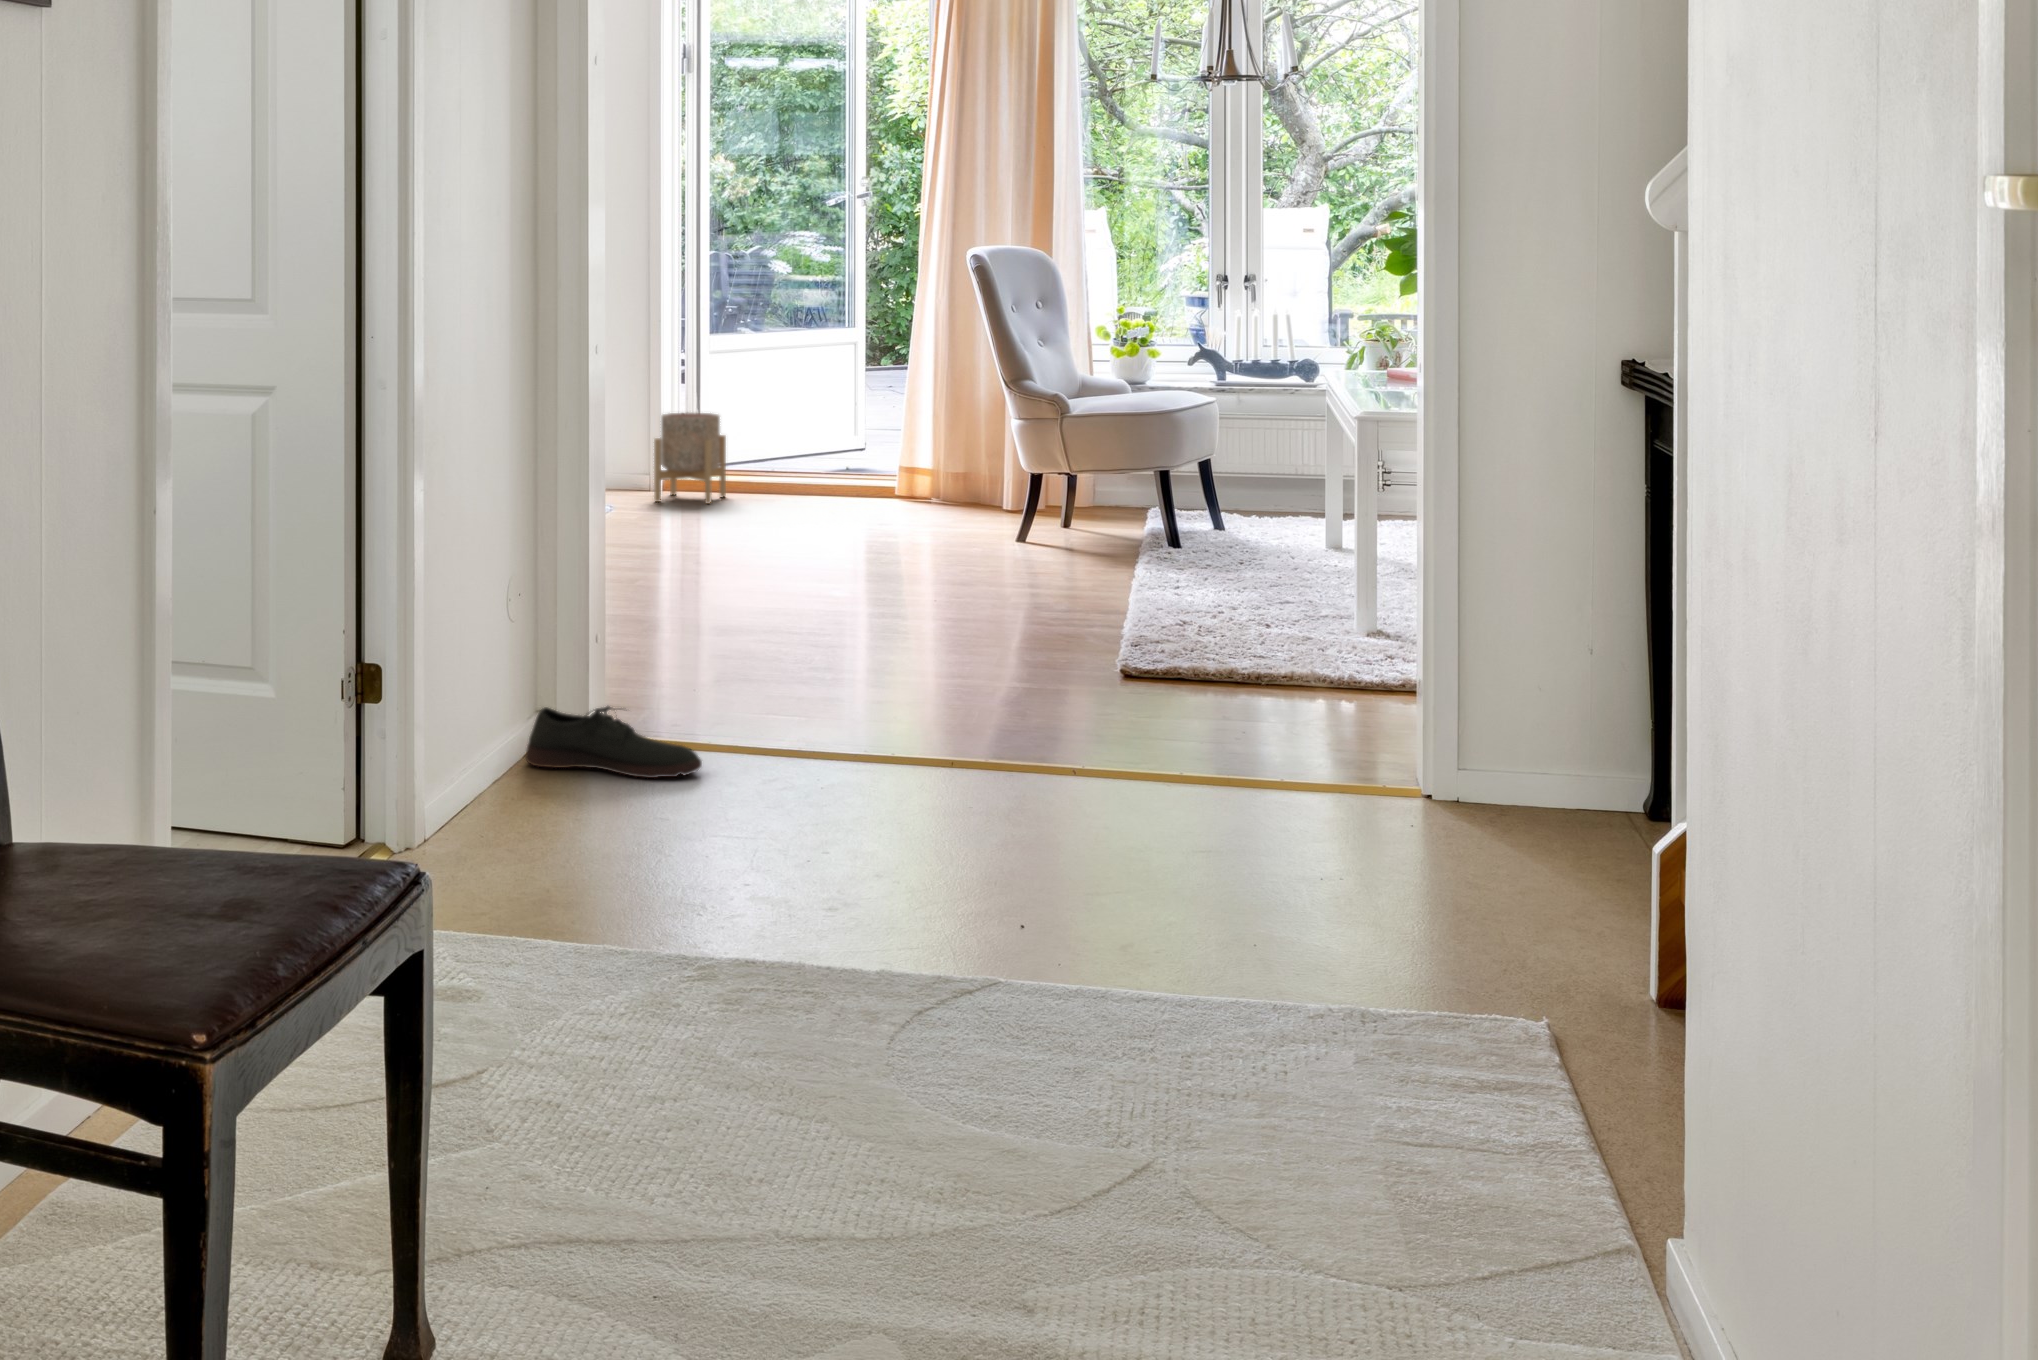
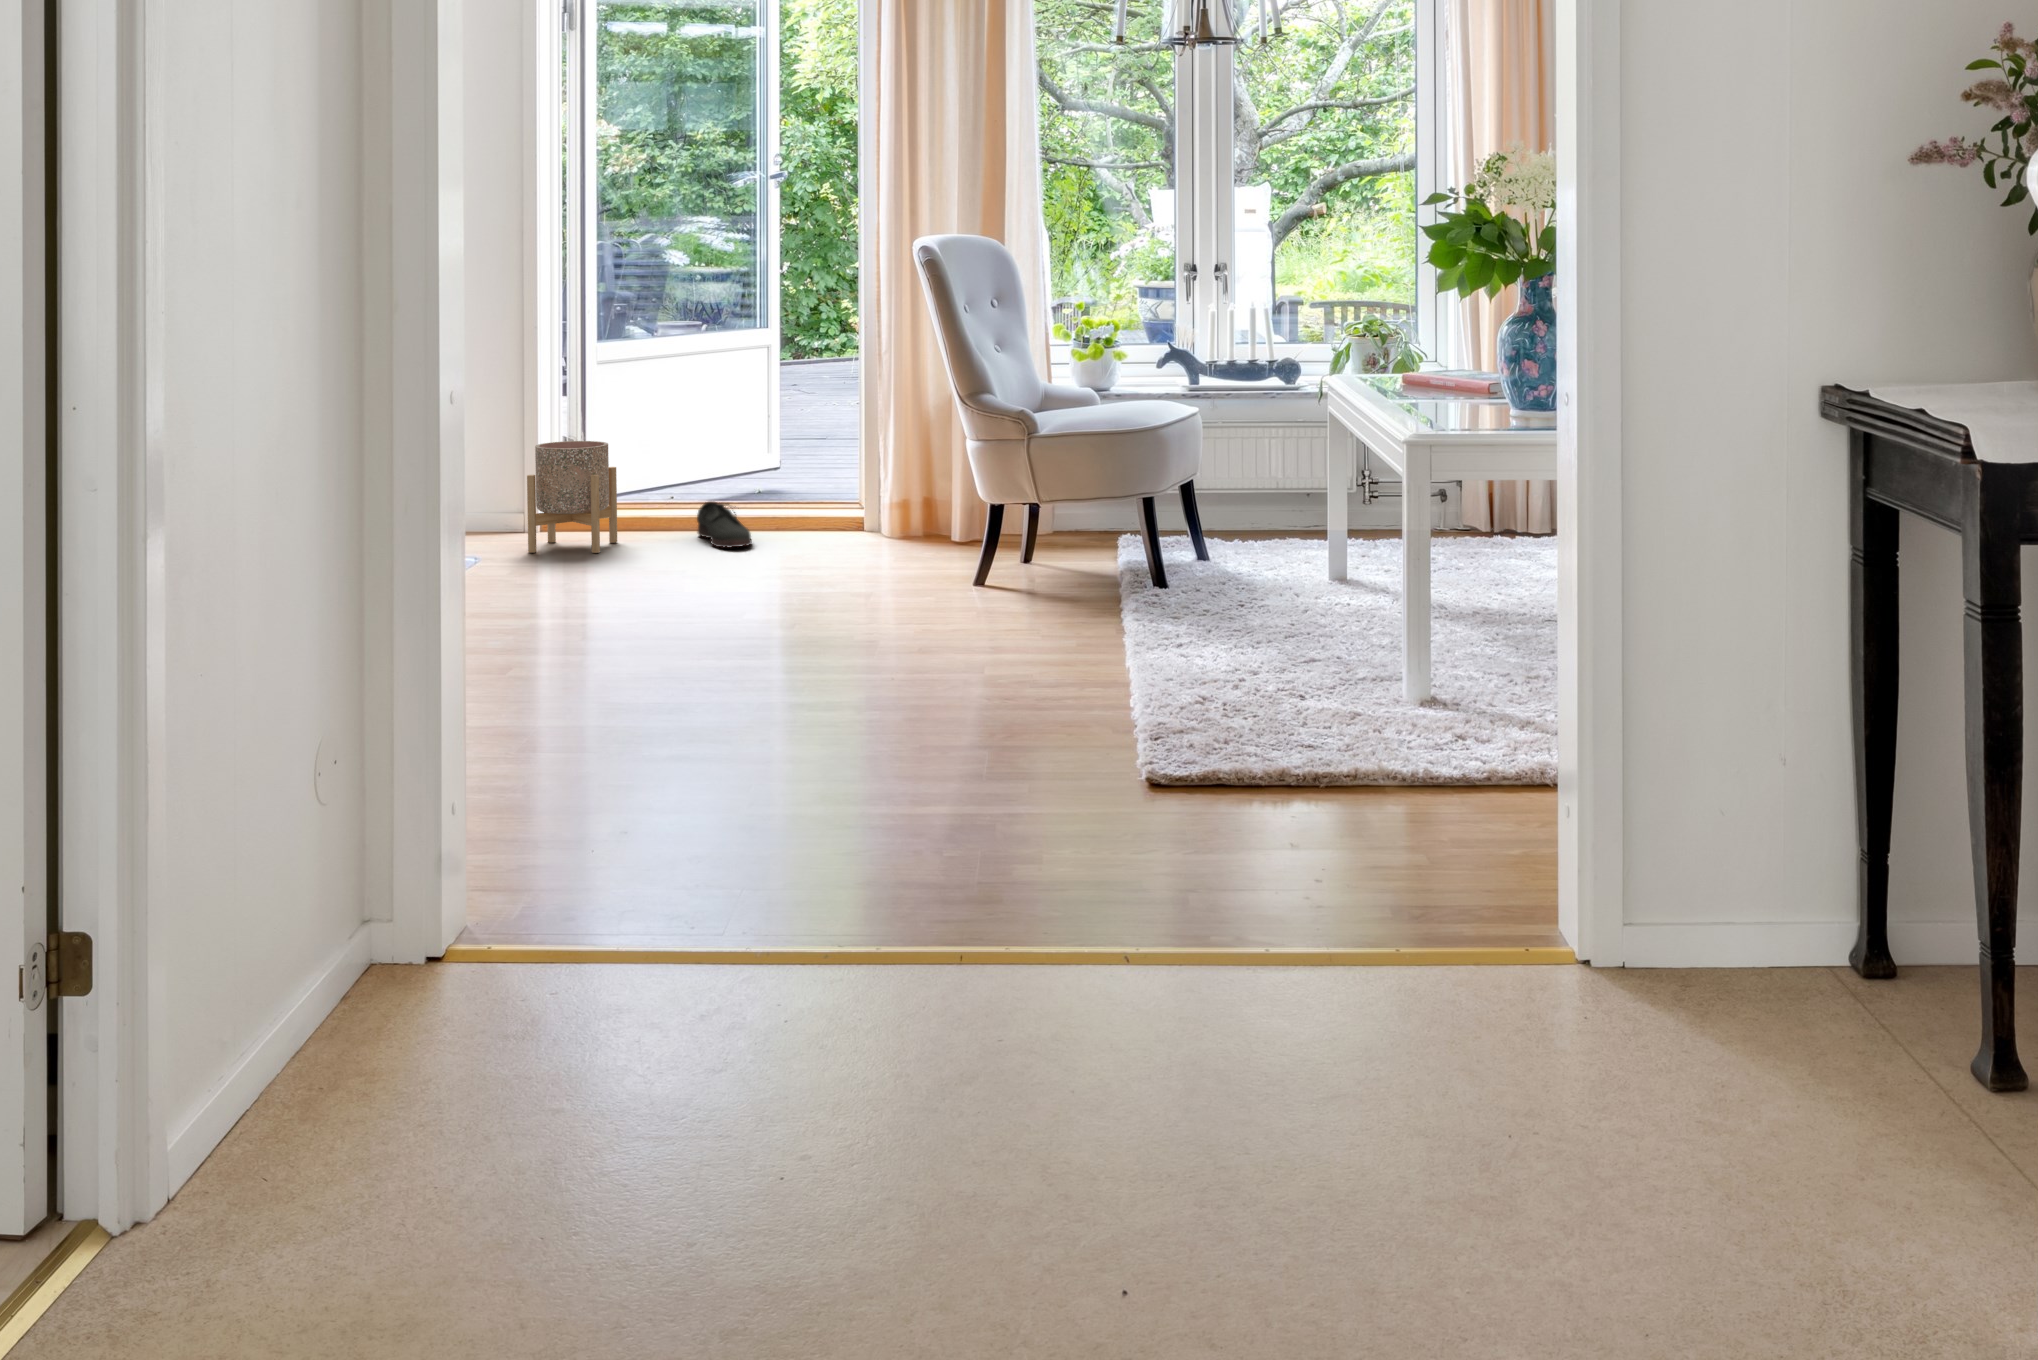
shoe: present [526,706,702,778] -> present [697,502,752,548]

